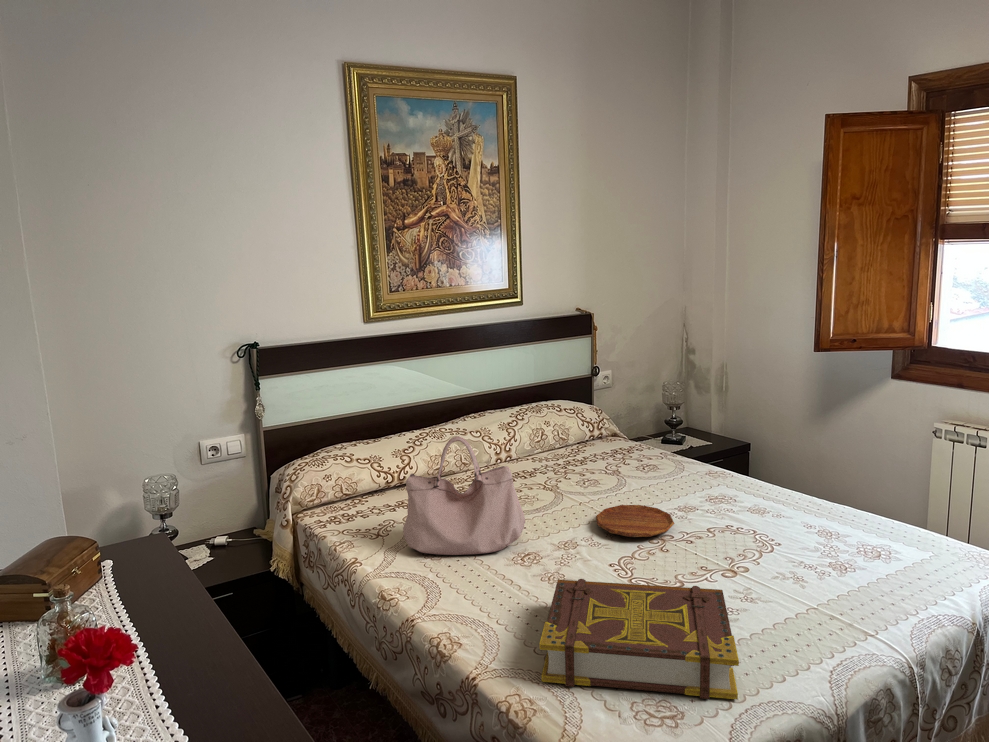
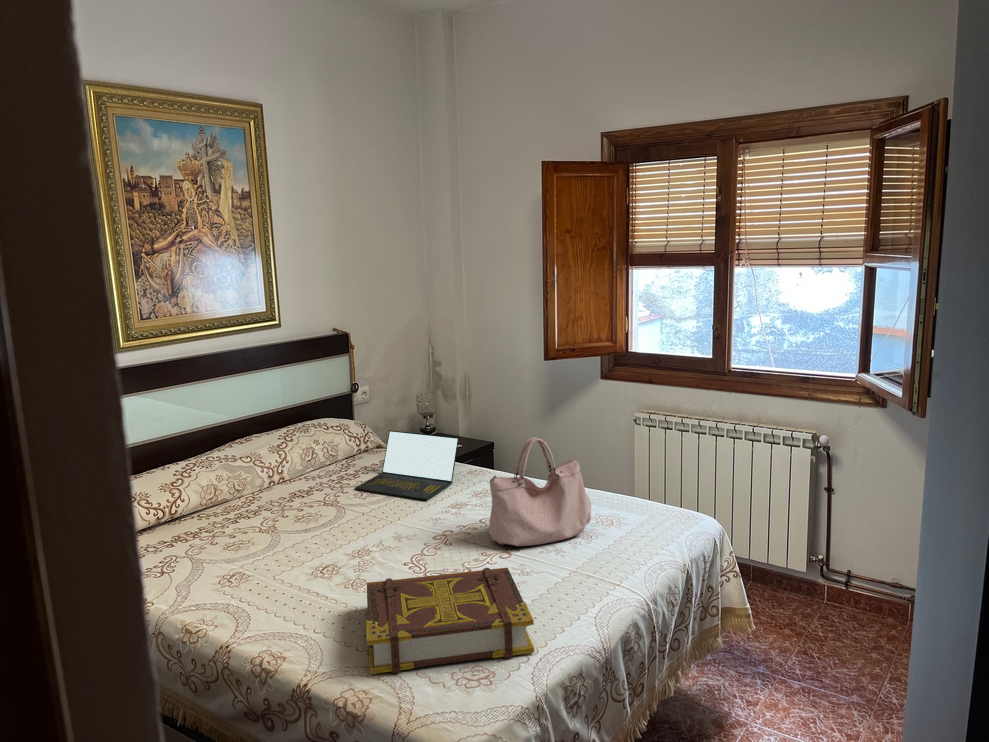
laptop: none [578,418,697,498] -> present [355,431,459,500]
handbag: present [403,436,525,555] -> present [489,437,591,546]
tray: present [596,505,674,537] -> none [382,507,452,537]

